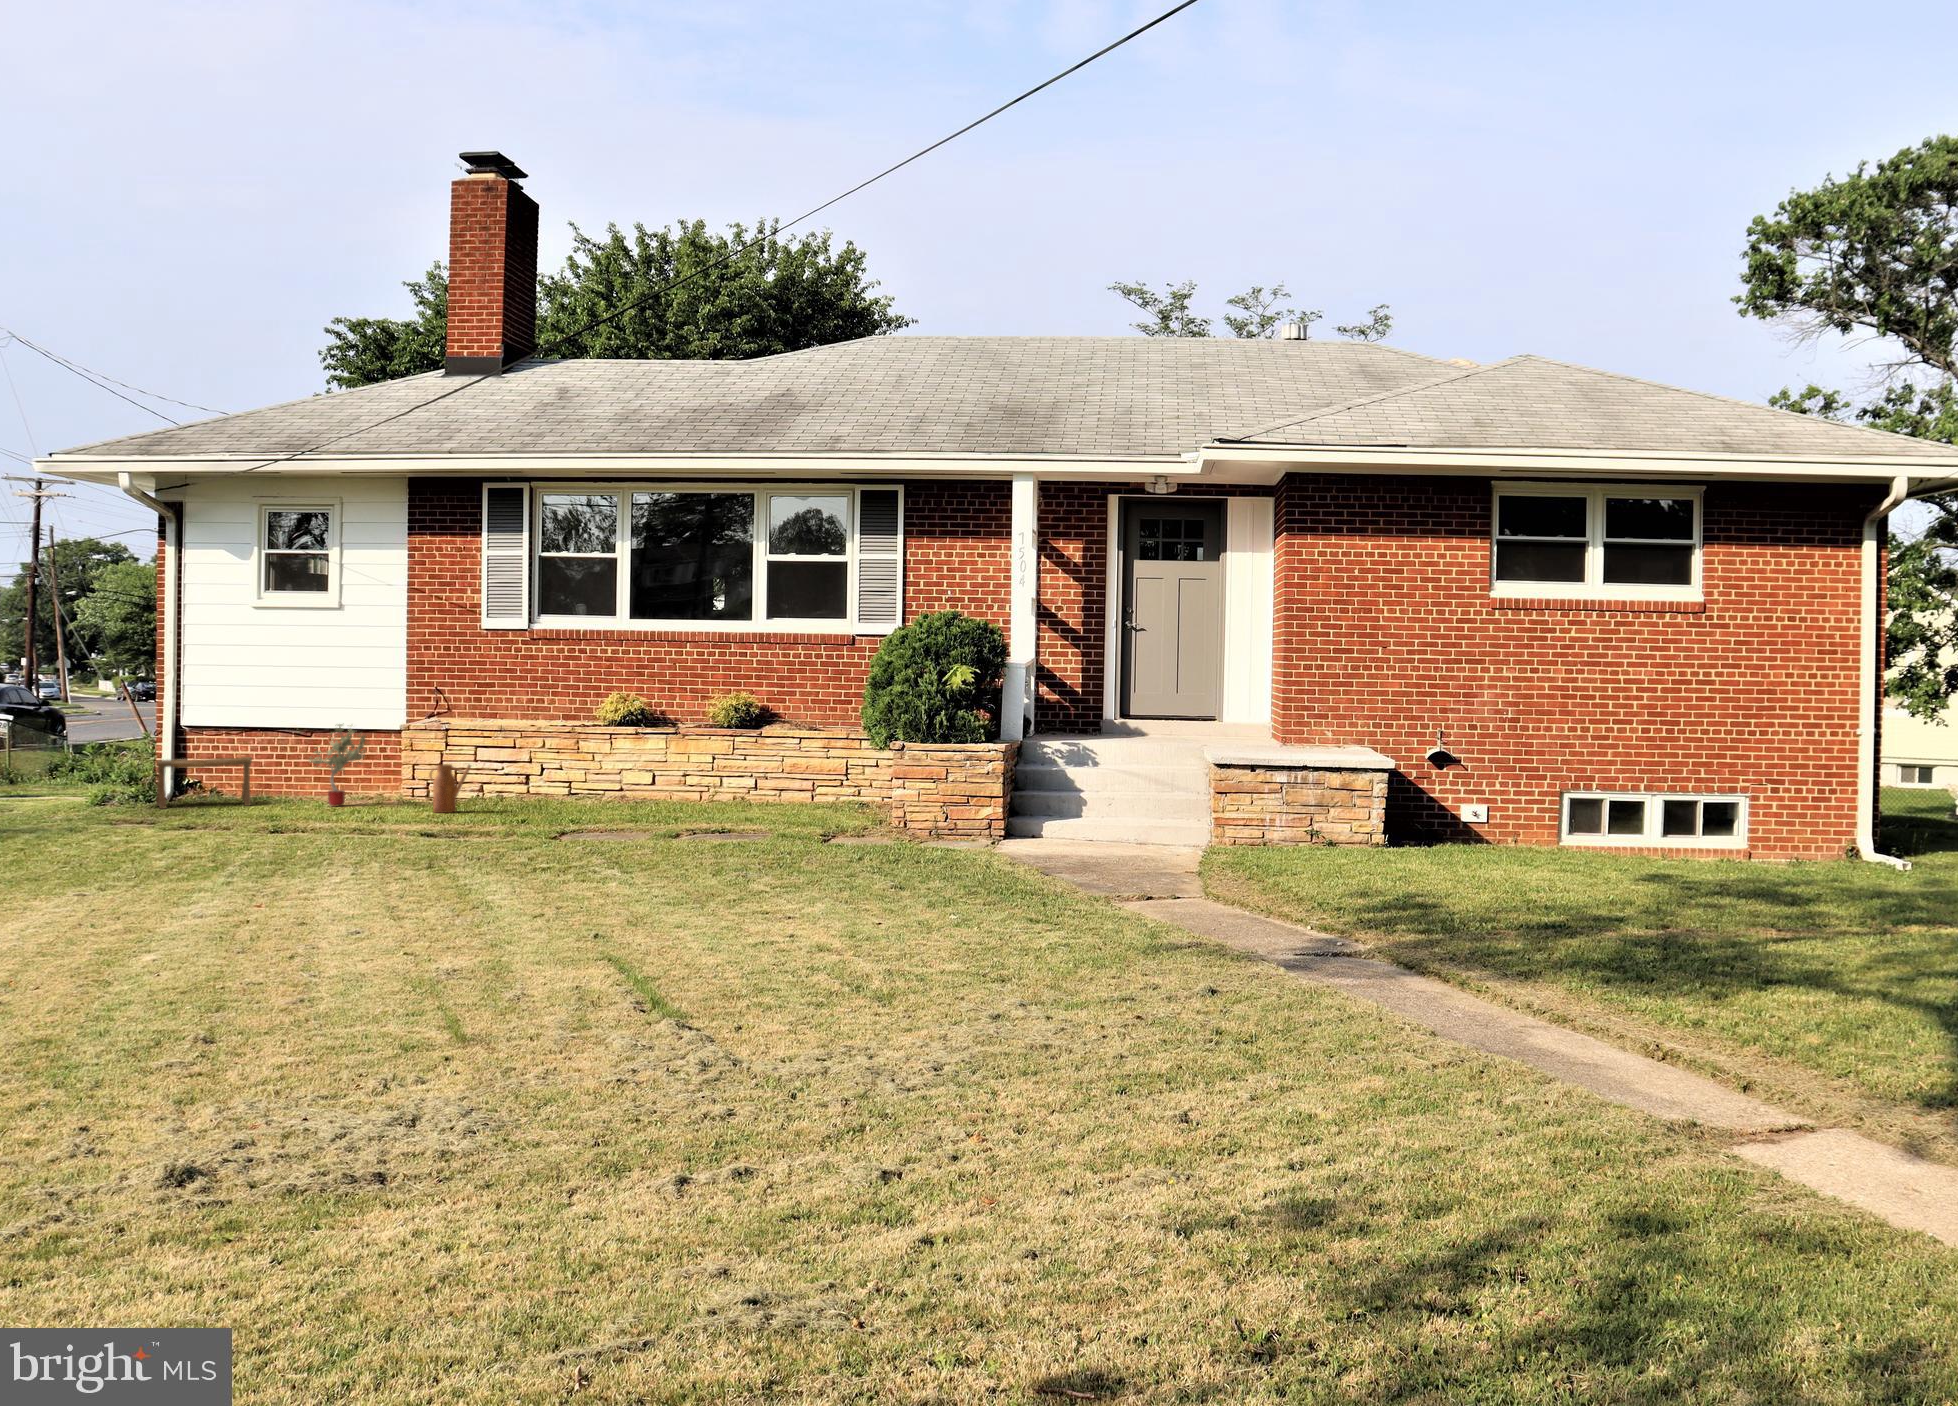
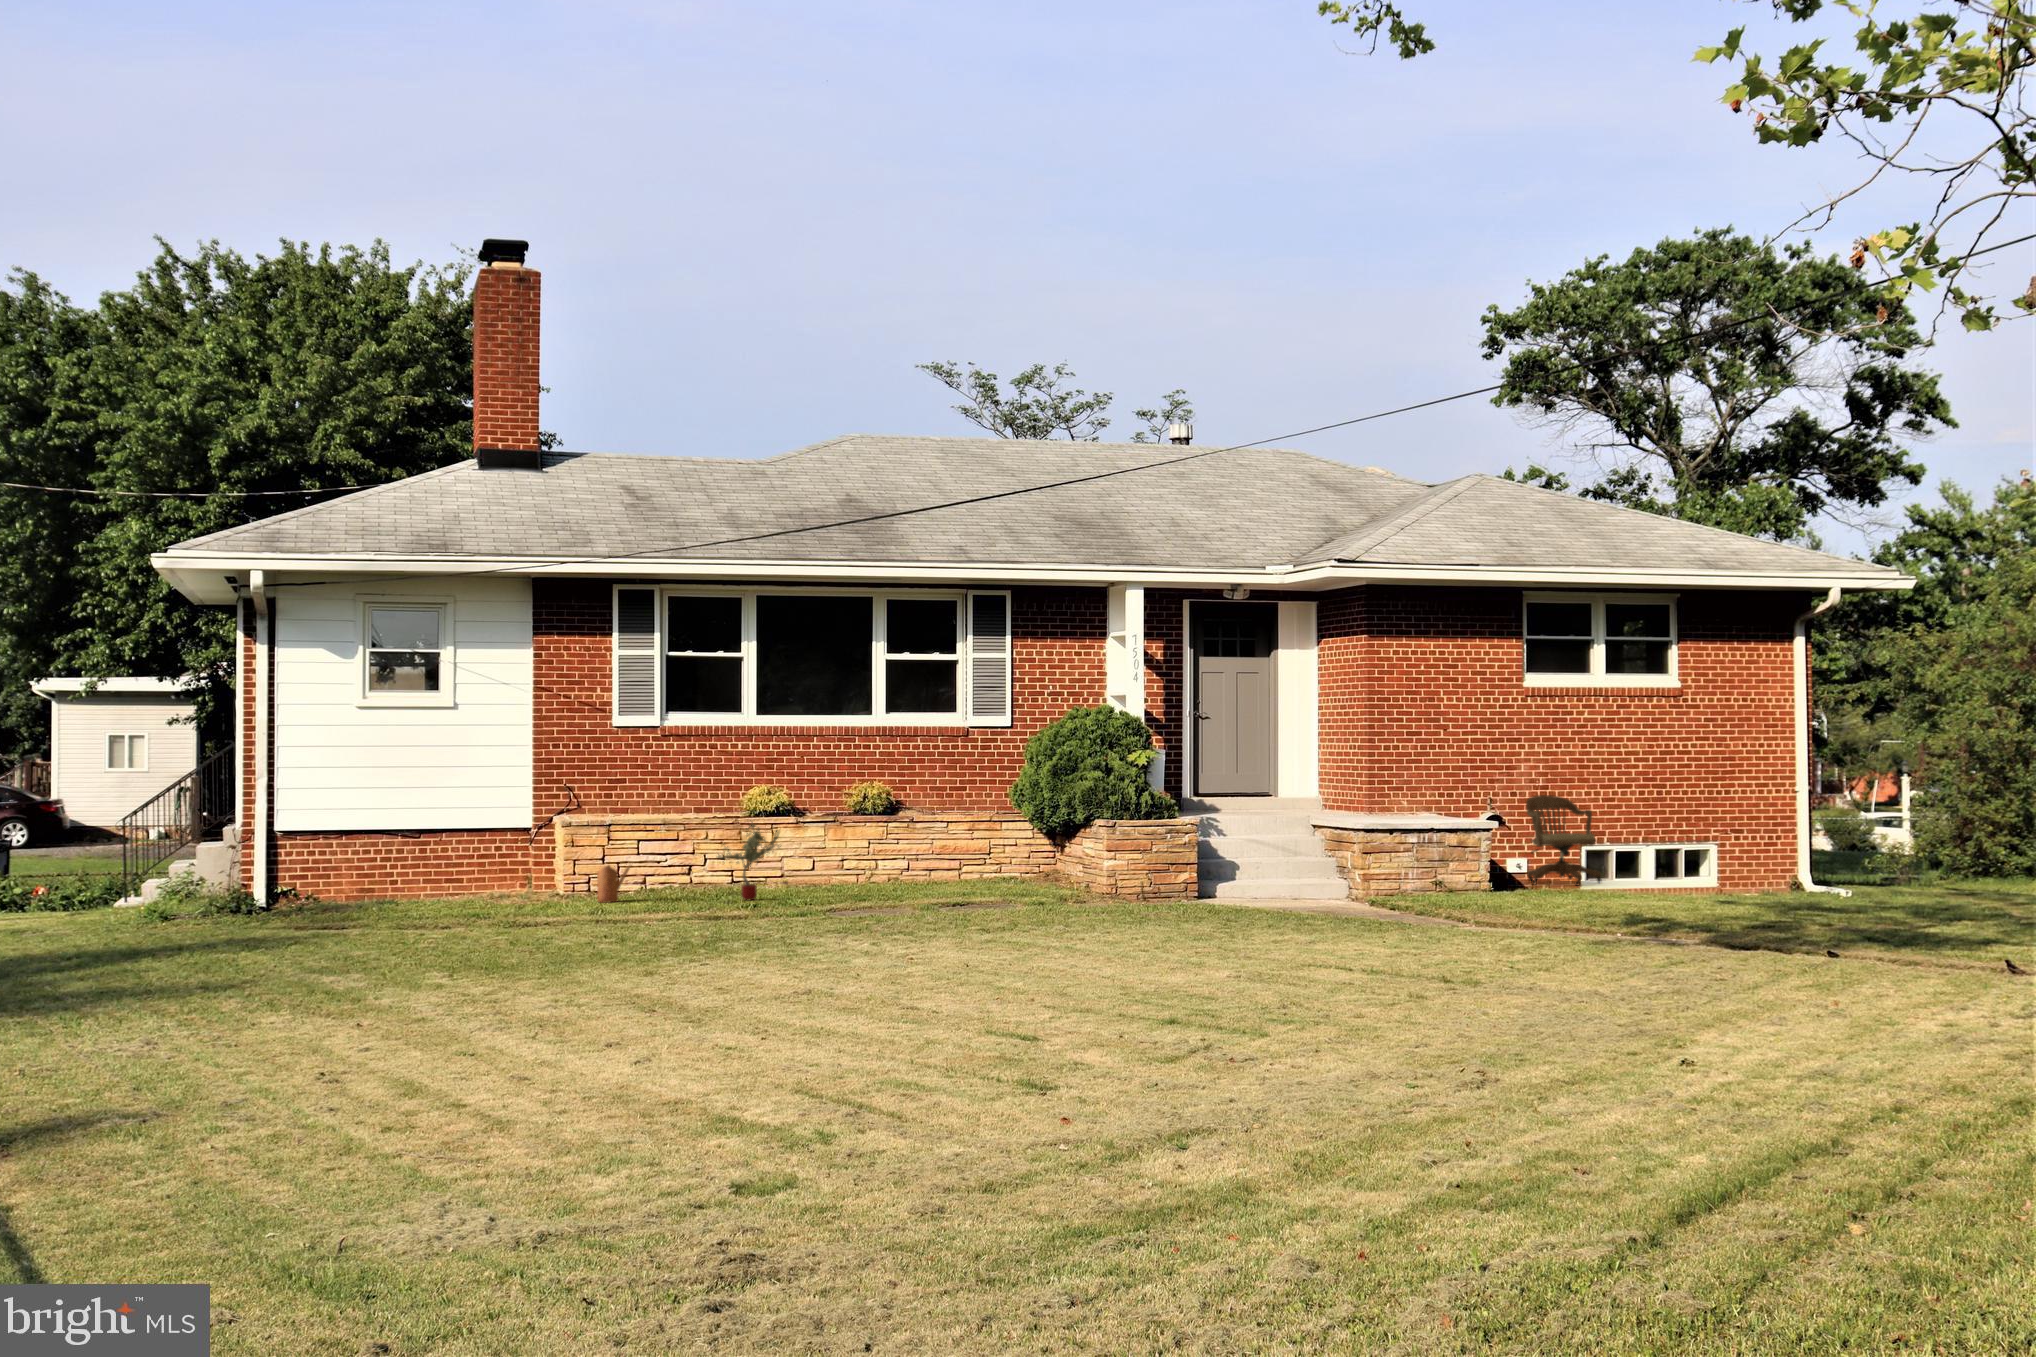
potted tree: present [309,724,366,806] -> present [718,820,781,900]
chair: none [1477,729,1572,846] -> present [1526,795,1601,885]
bench: present [156,757,252,809] -> none [303,858,395,911]

